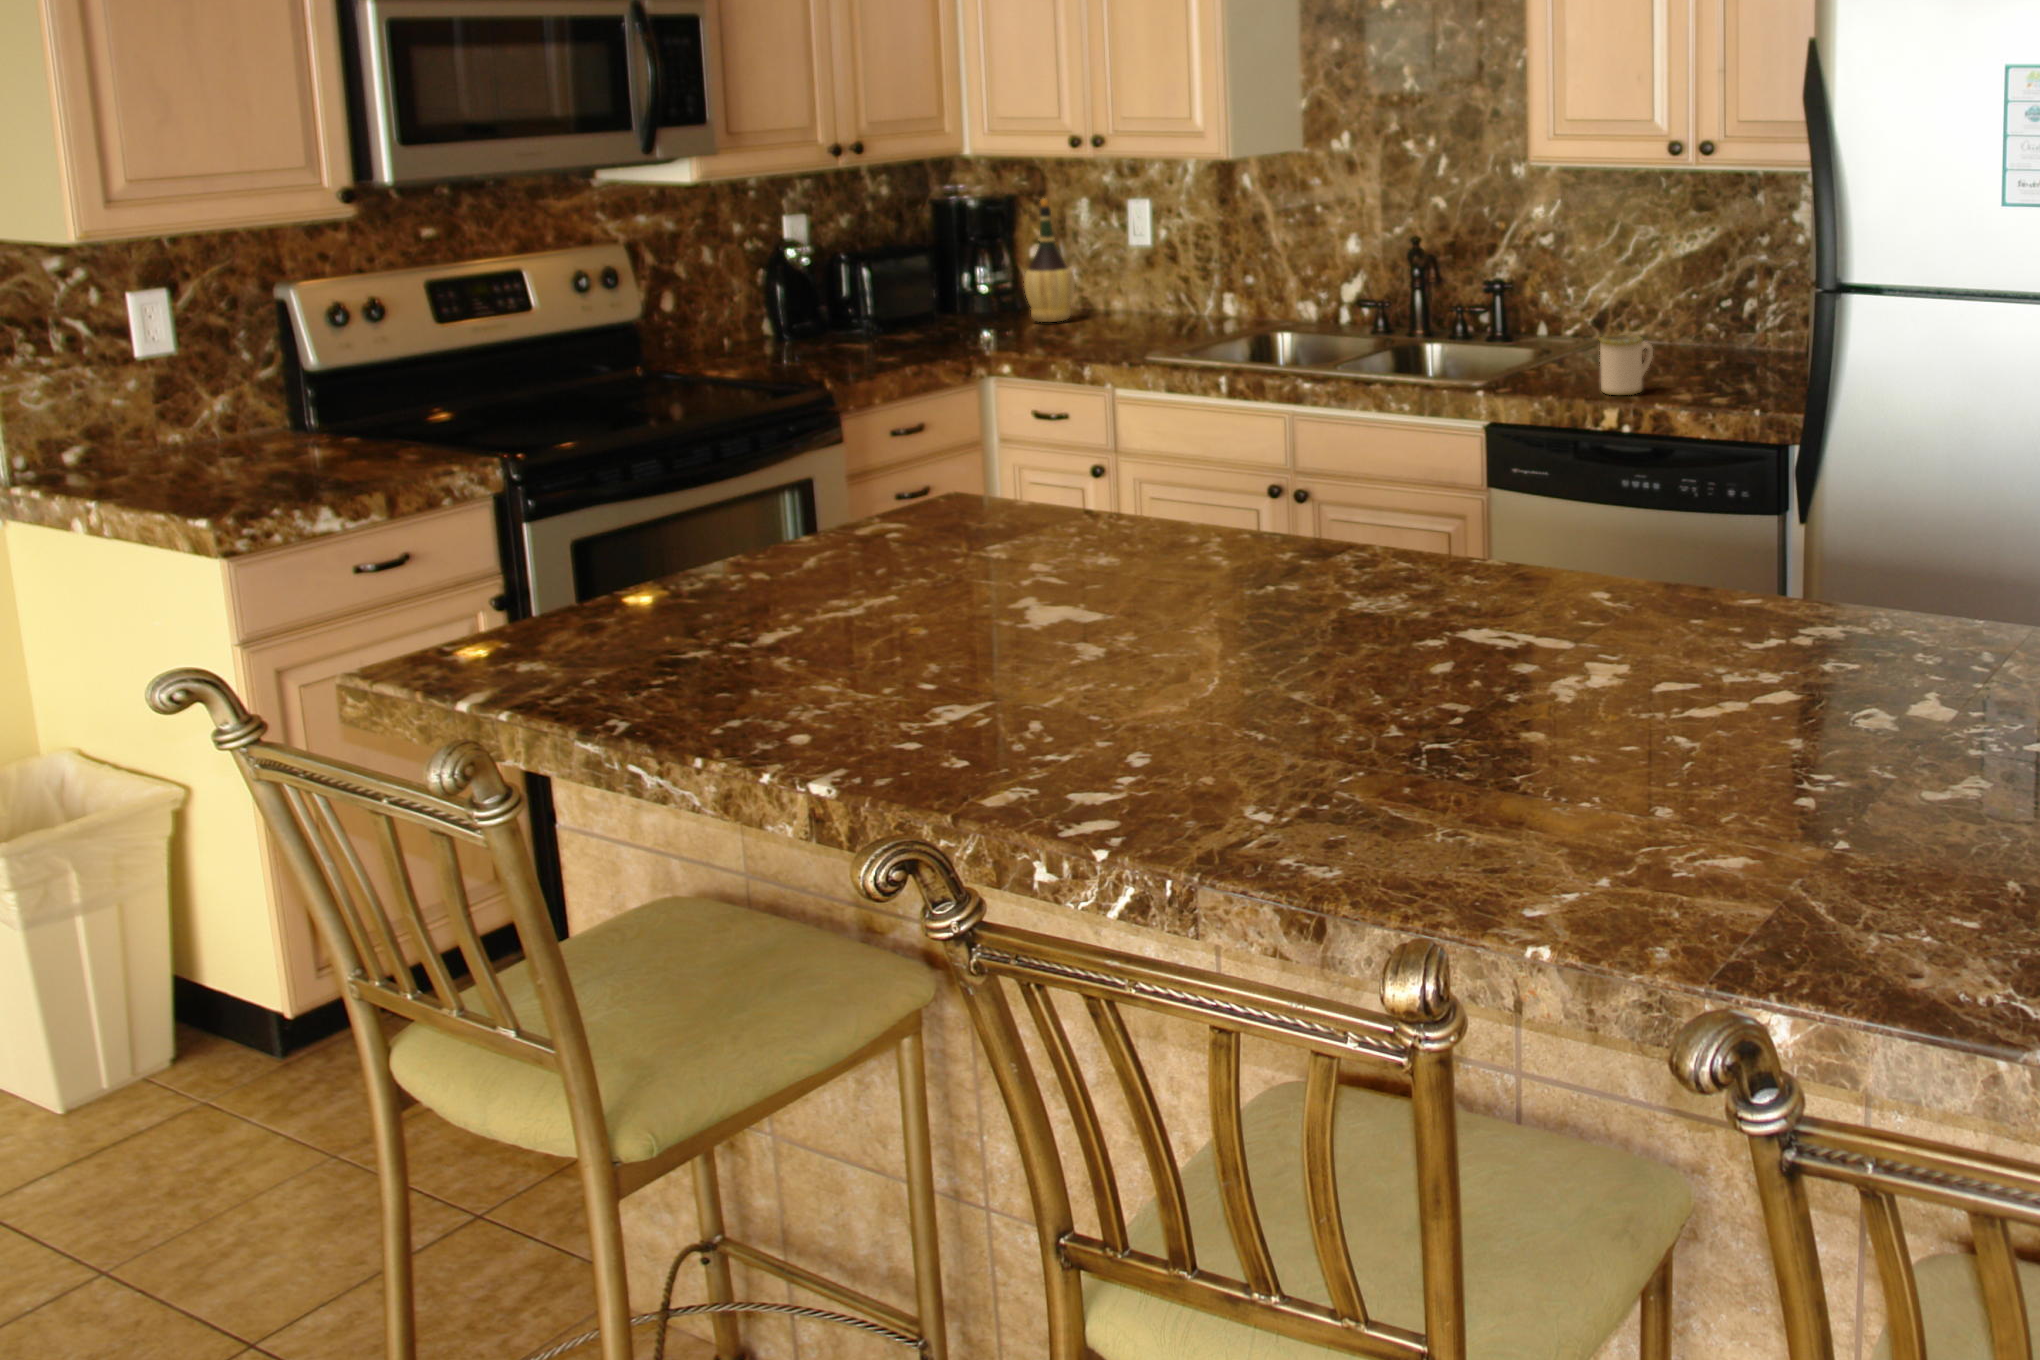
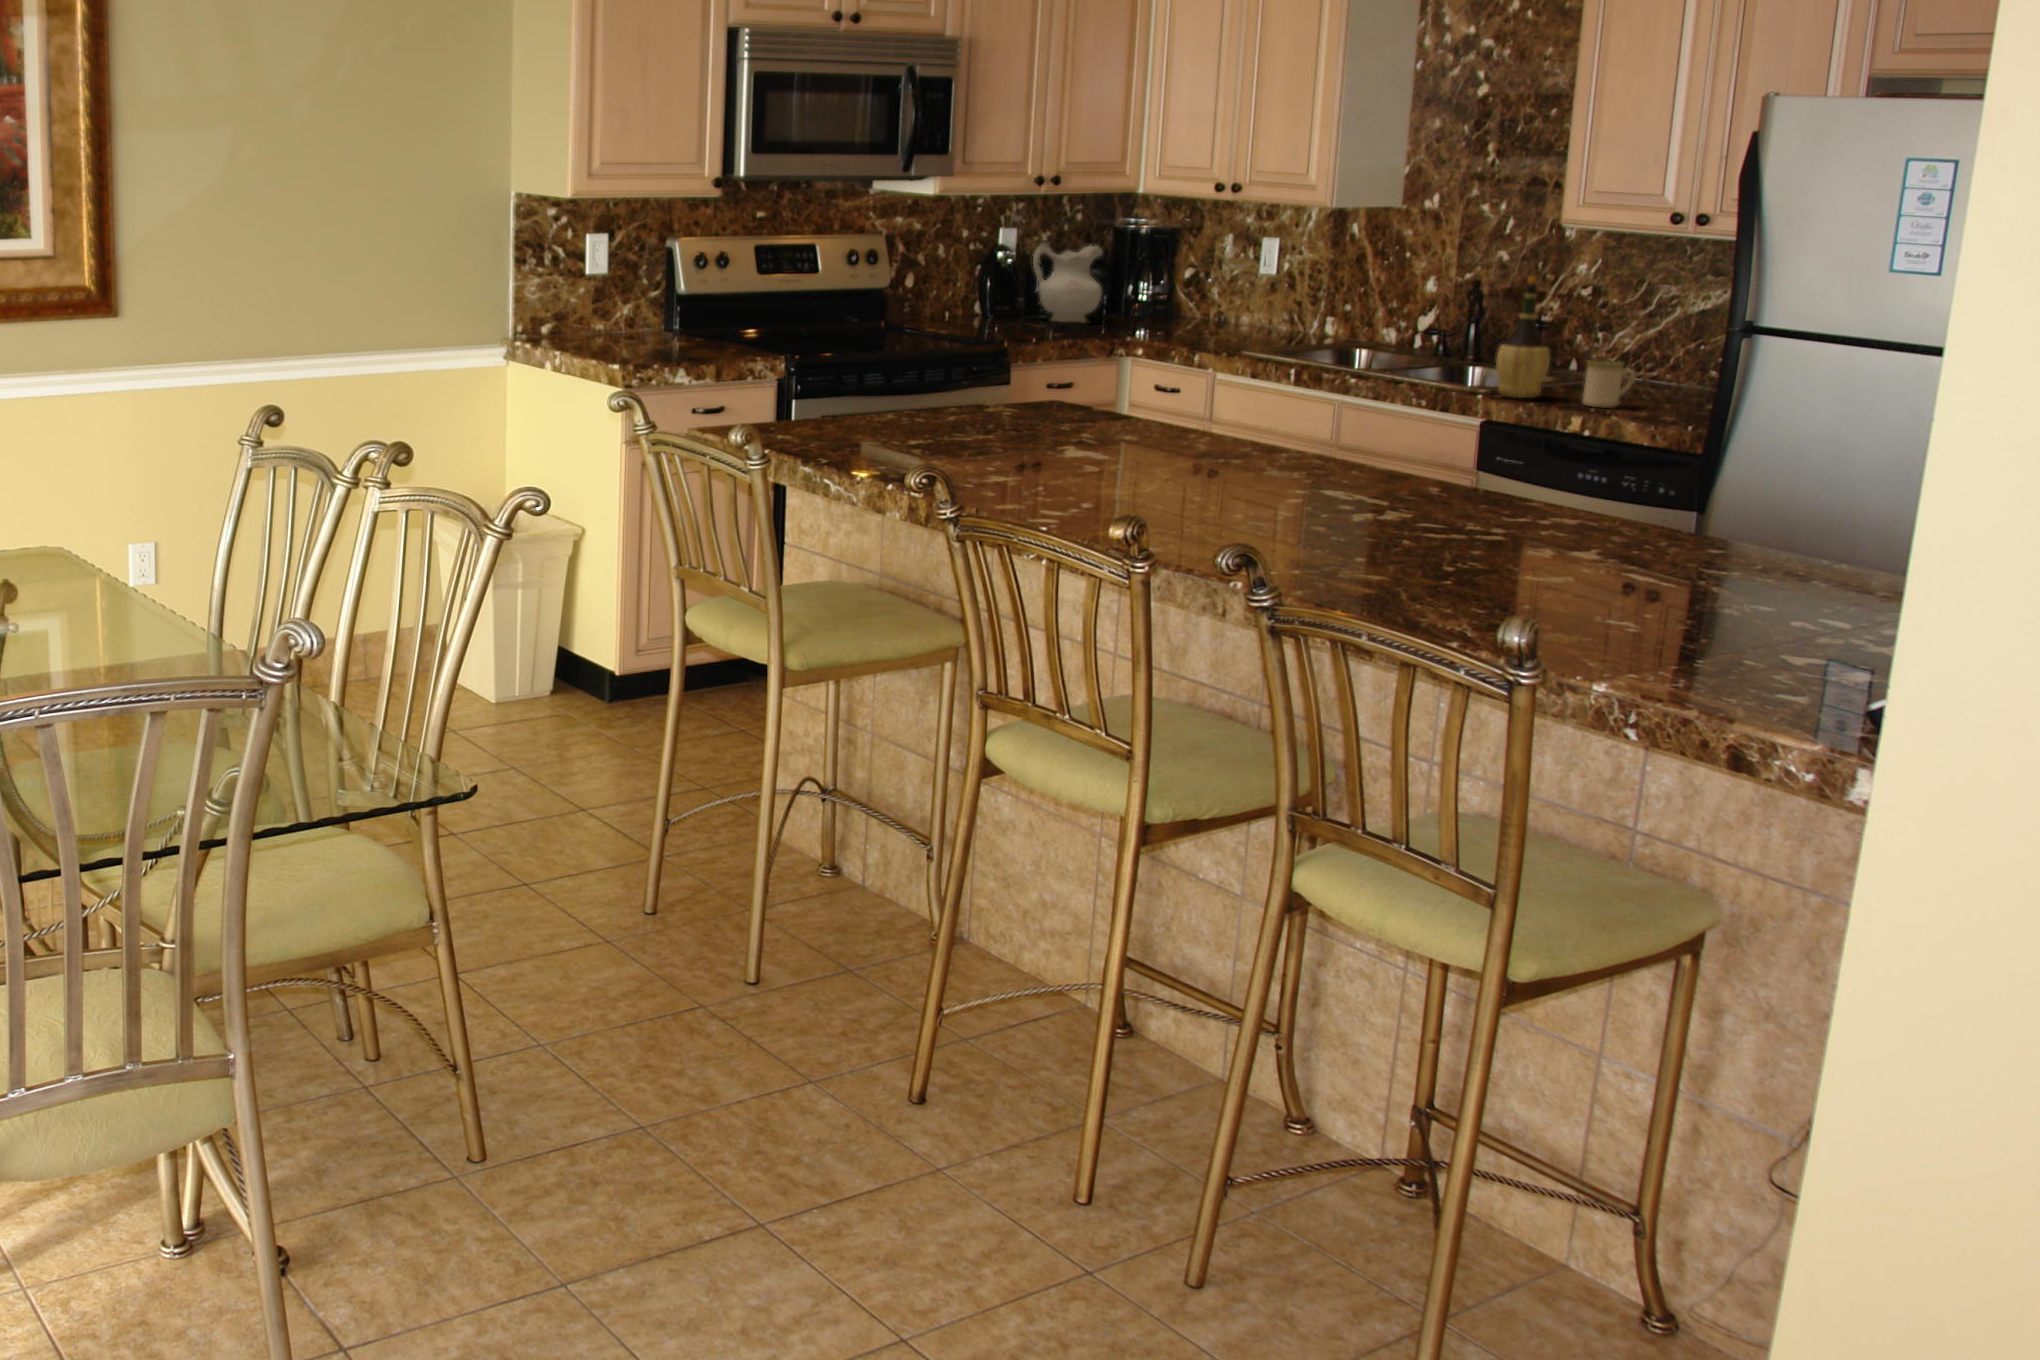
wine bottle: present [1024,198,1075,322] -> present [1496,276,1550,398]
ceramic pitcher: none [836,227,938,337] -> present [1033,243,1102,323]

